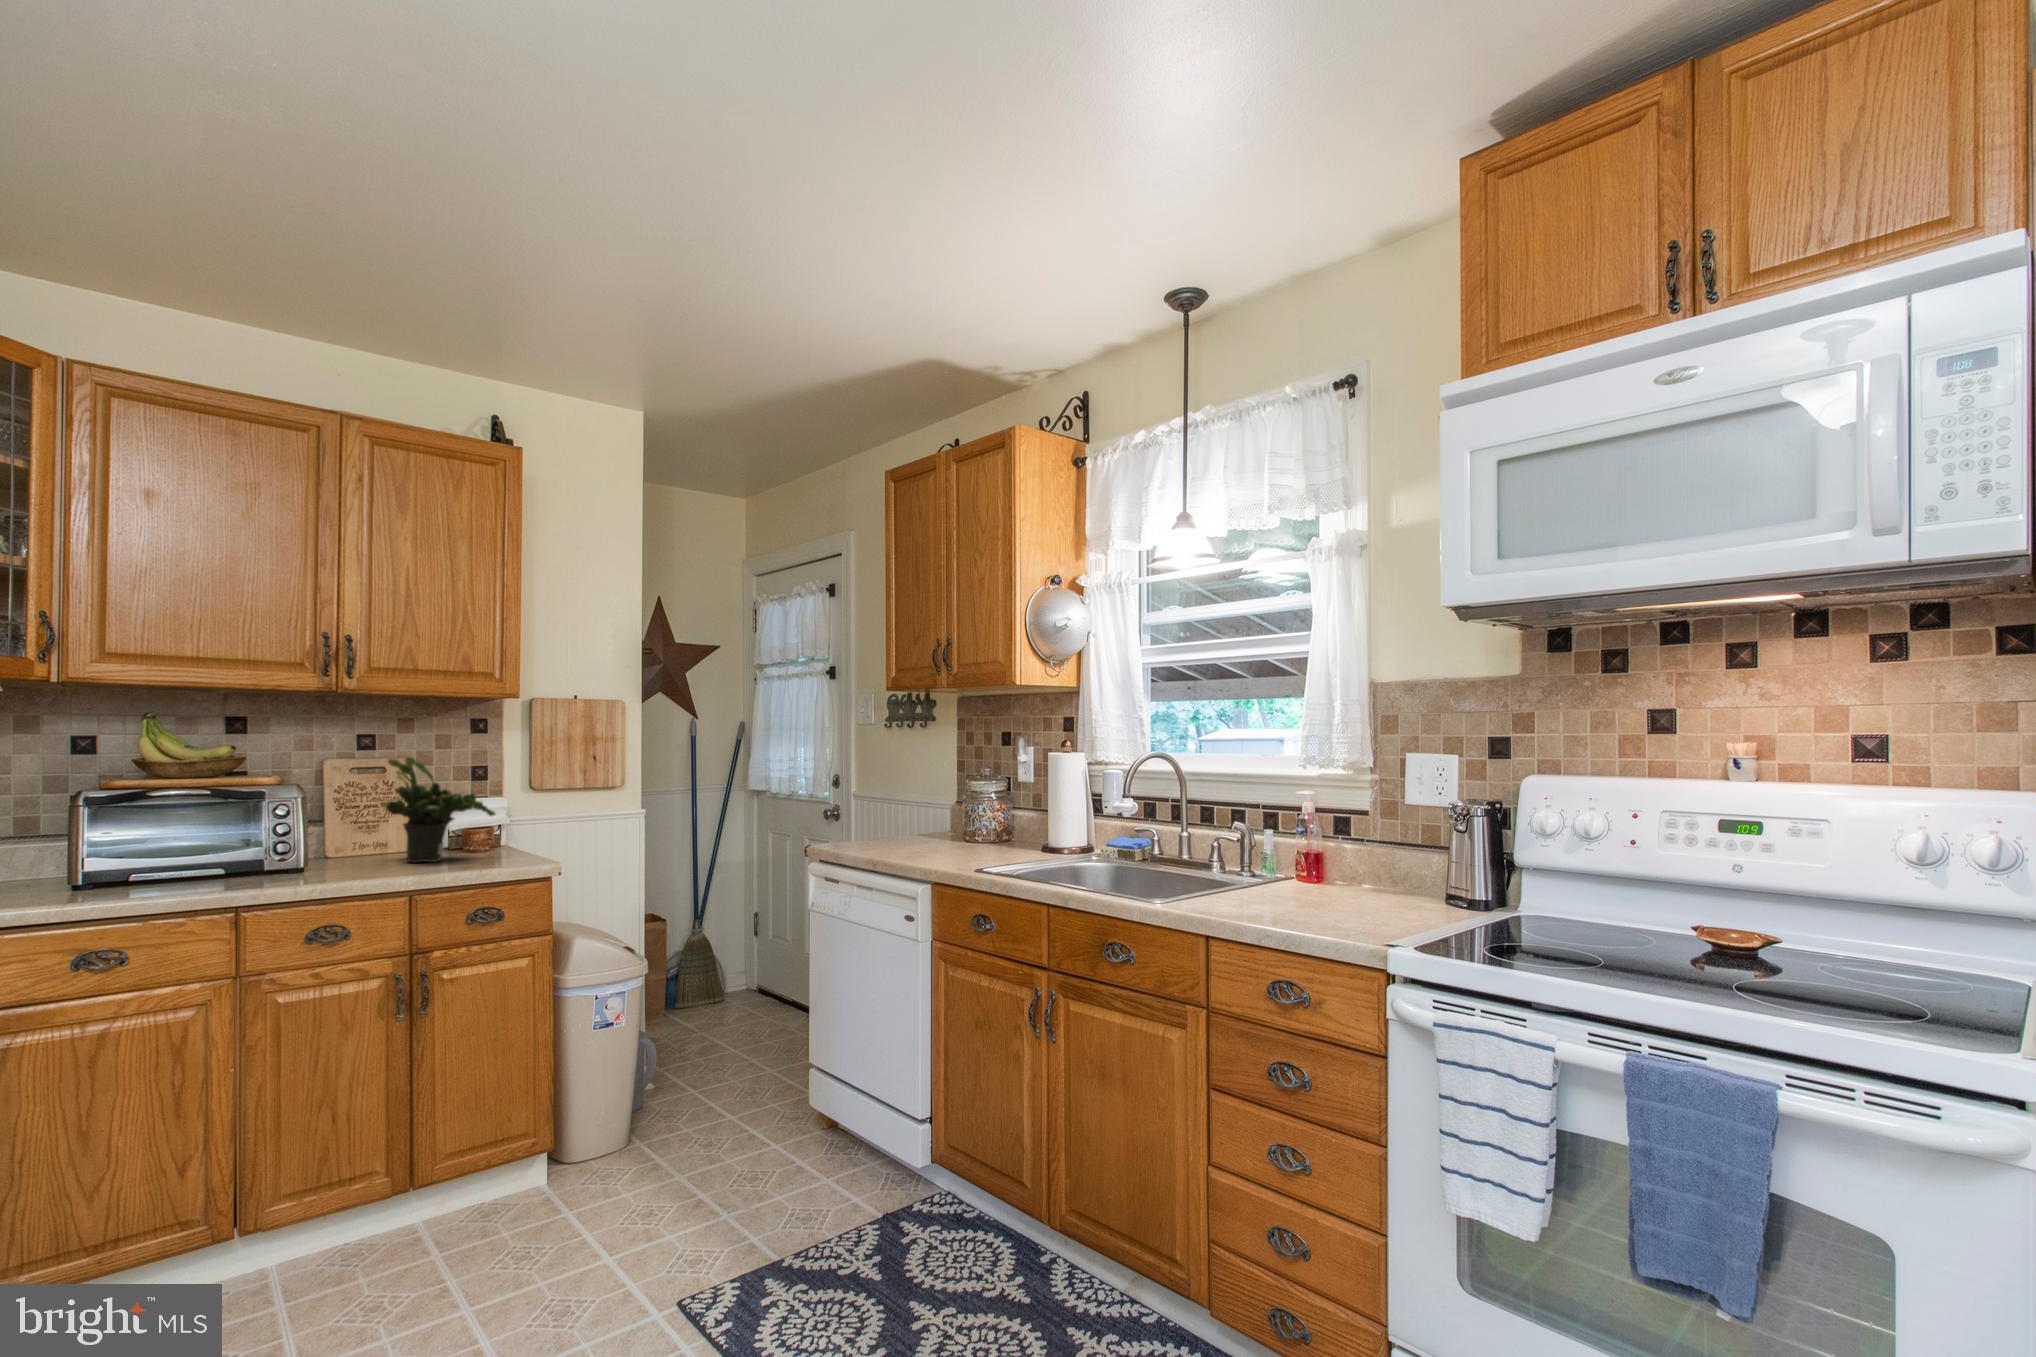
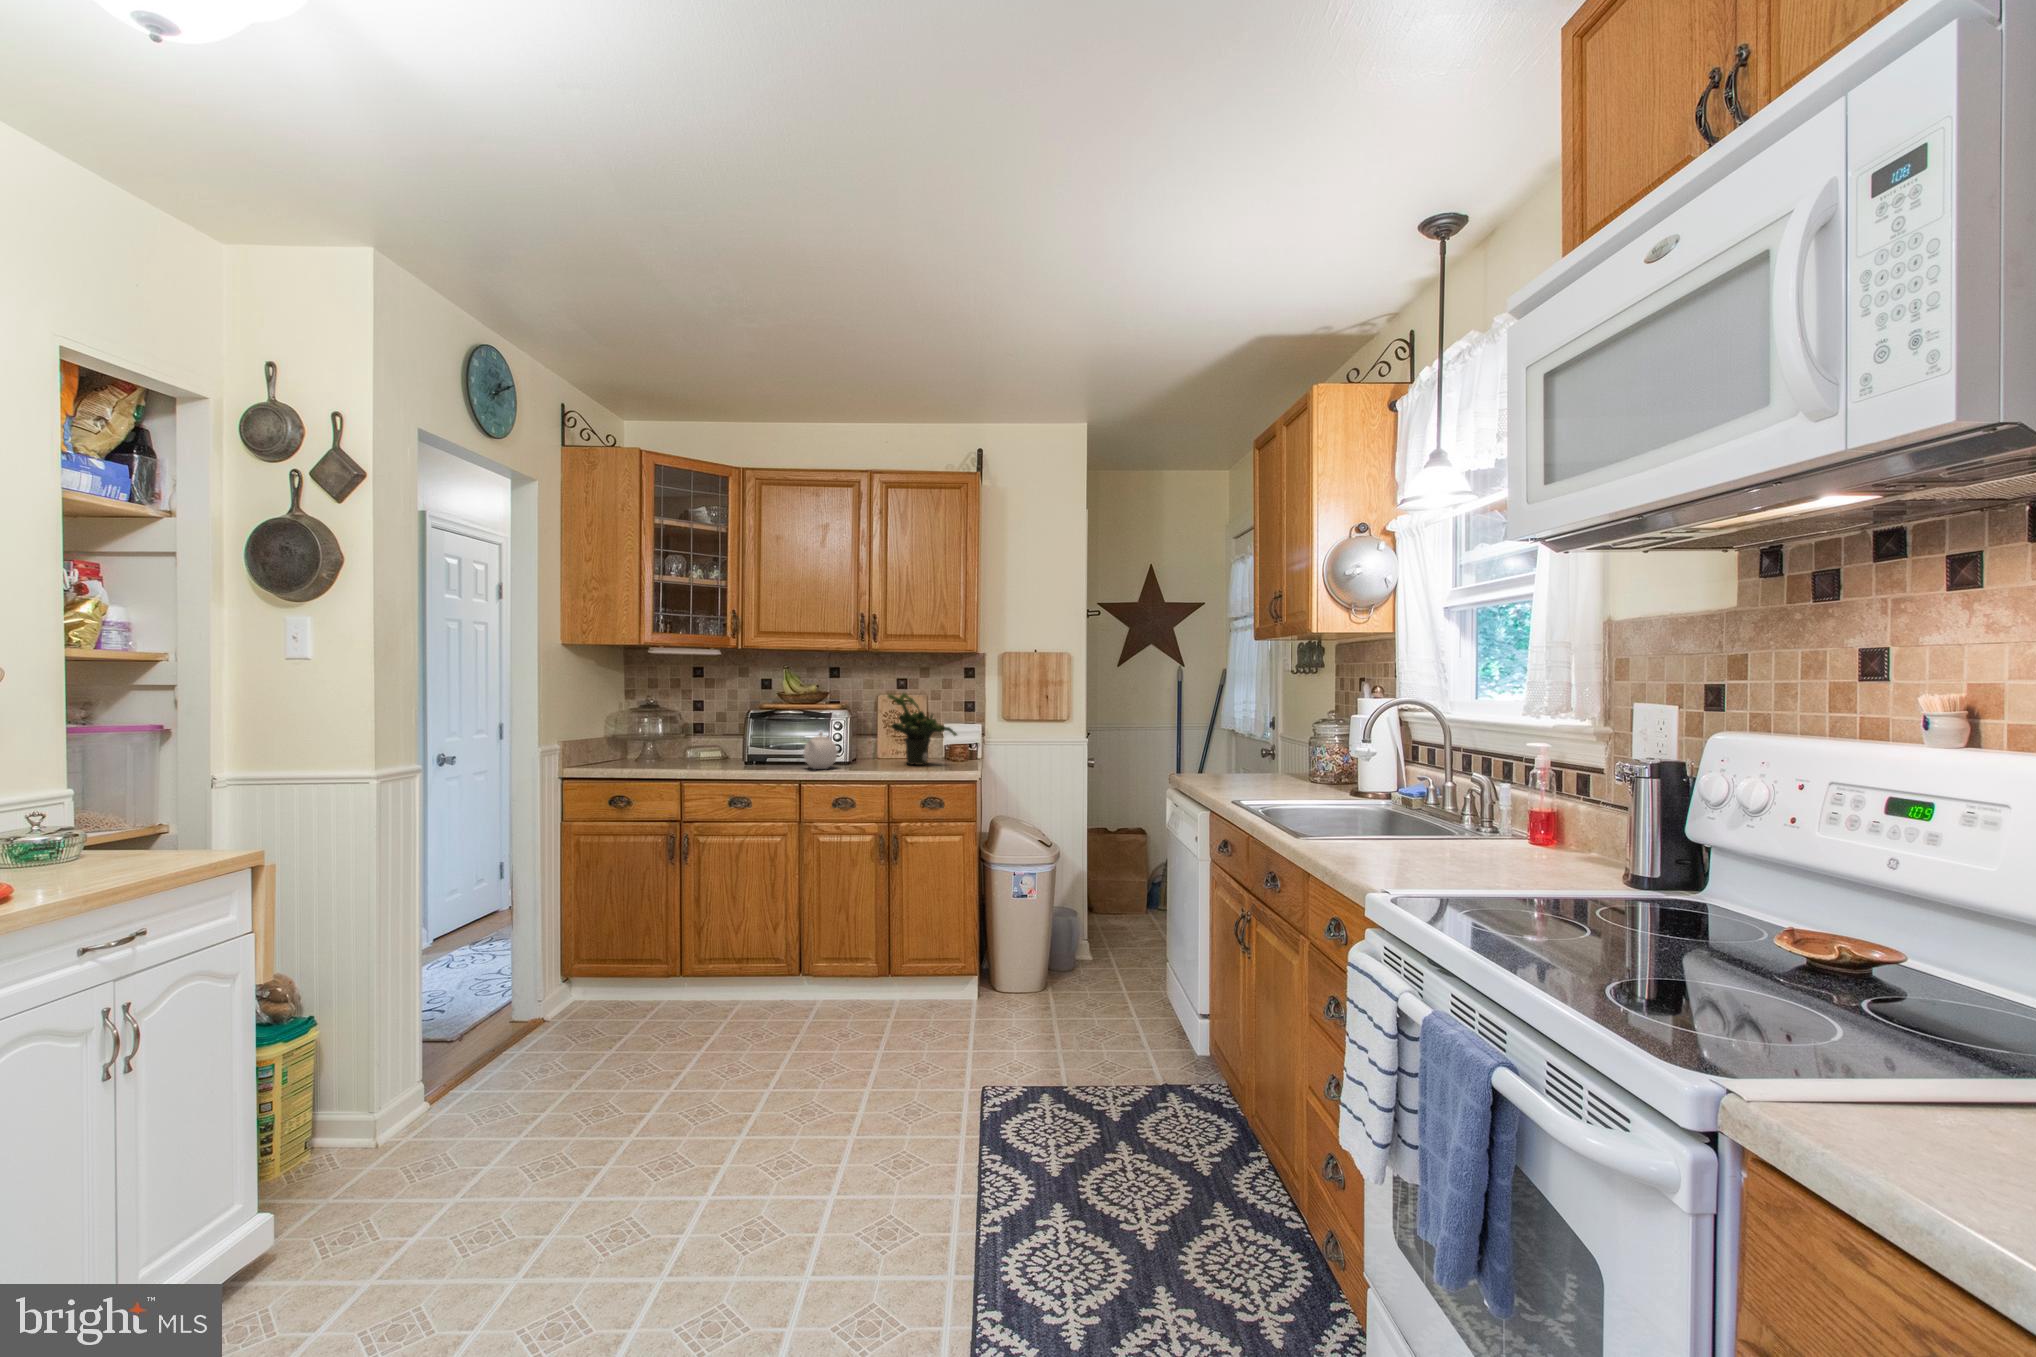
teapot: none [236,821,303,883] -> present [804,732,838,769]

